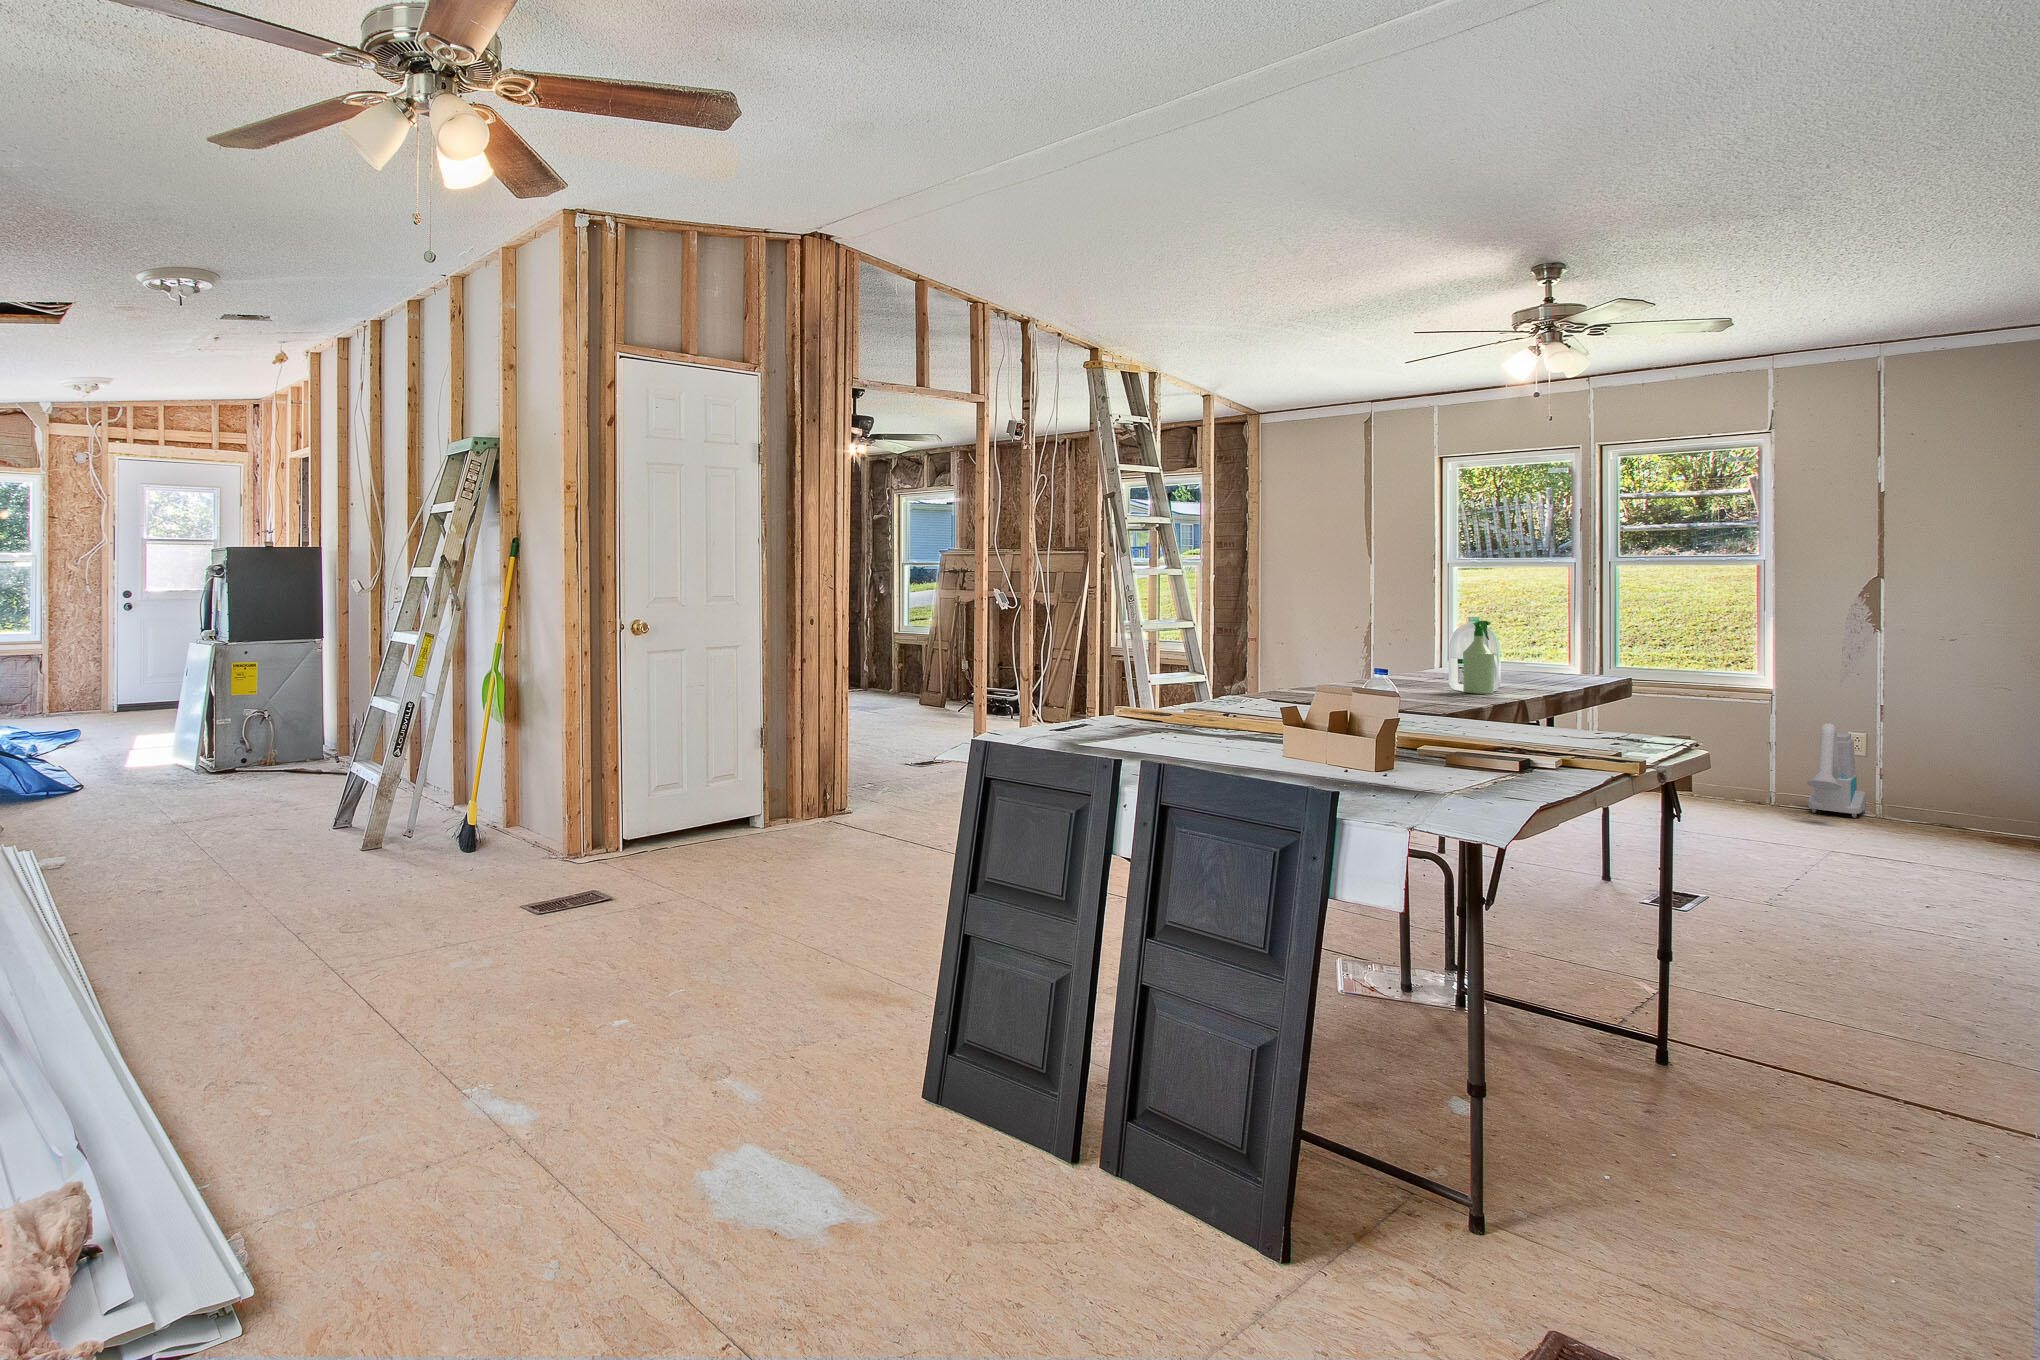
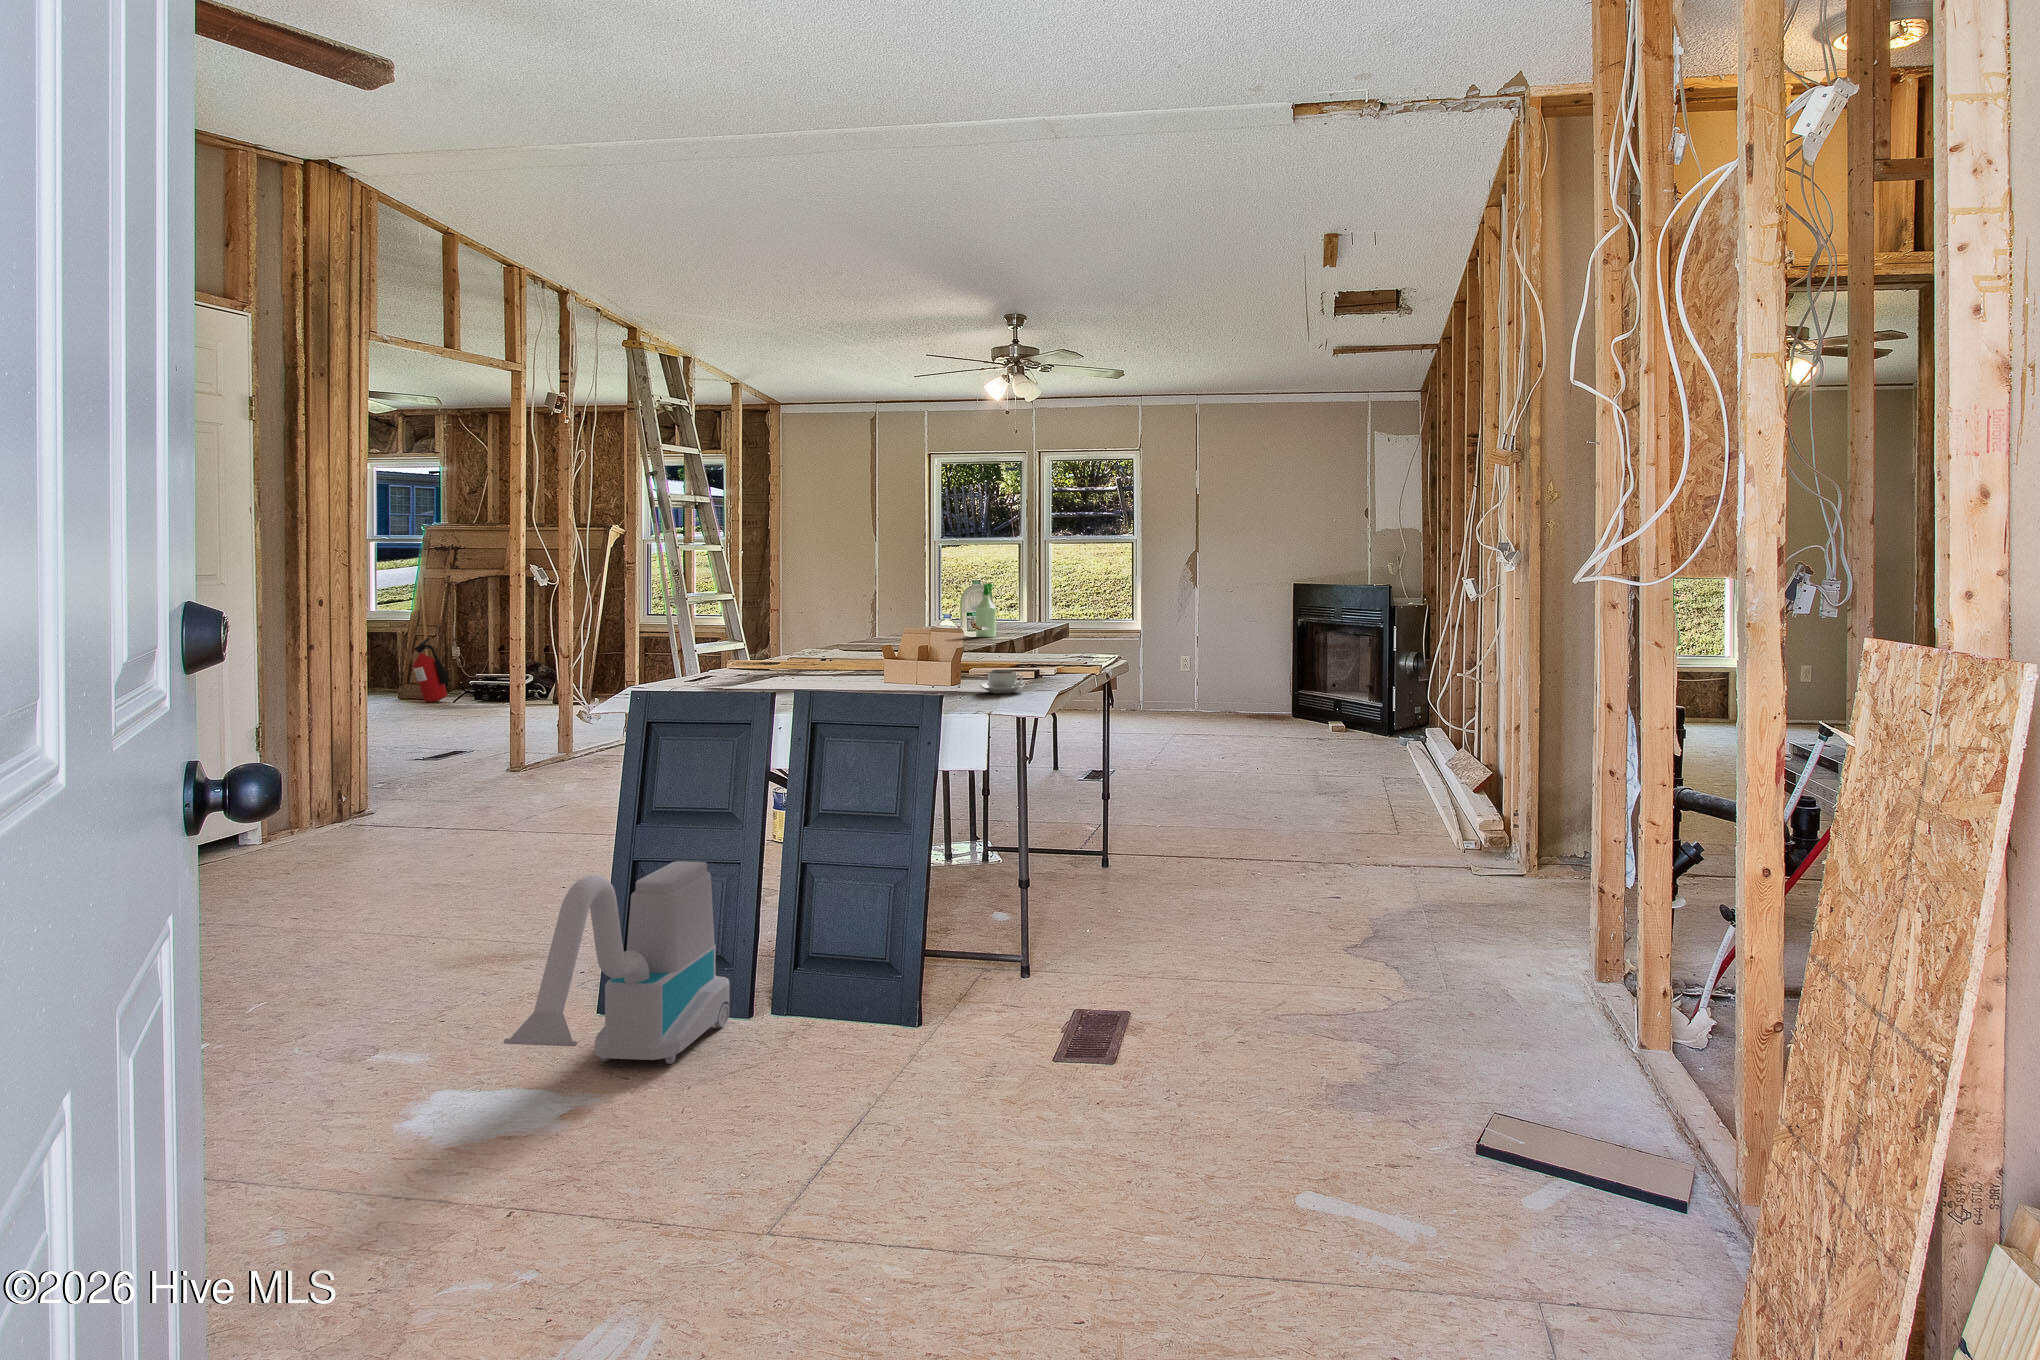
fire extinguisher: none [933,653,960,711] -> present [413,637,451,702]
vacuum cleaner: present [1807,723,1866,818] -> present [504,861,730,1064]
coffee cup: none [1407,758,1486,796] -> present [980,670,1025,694]

